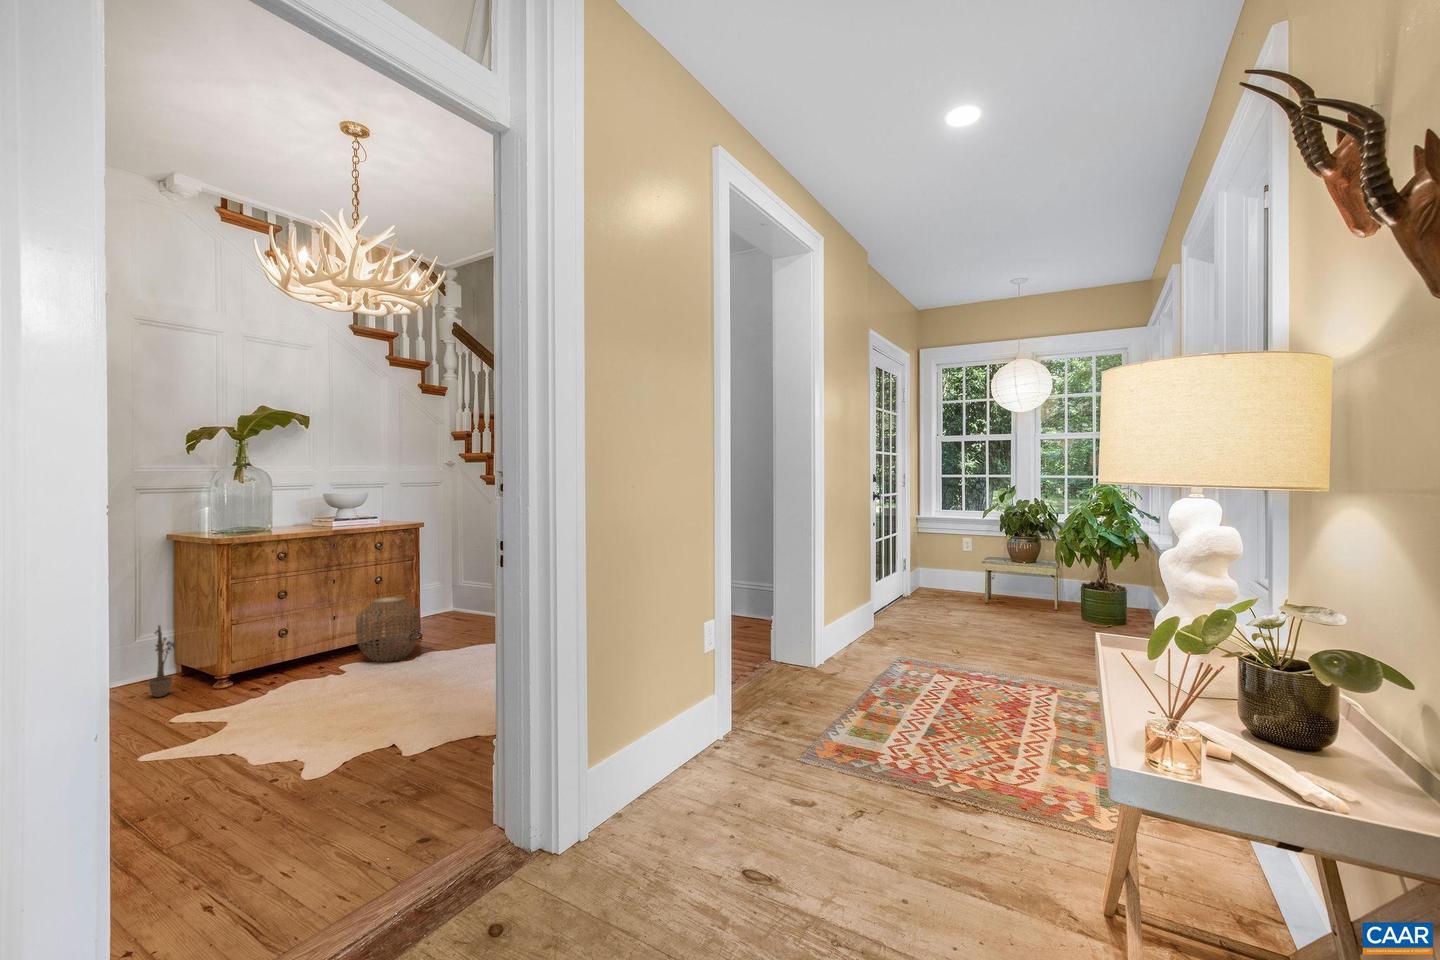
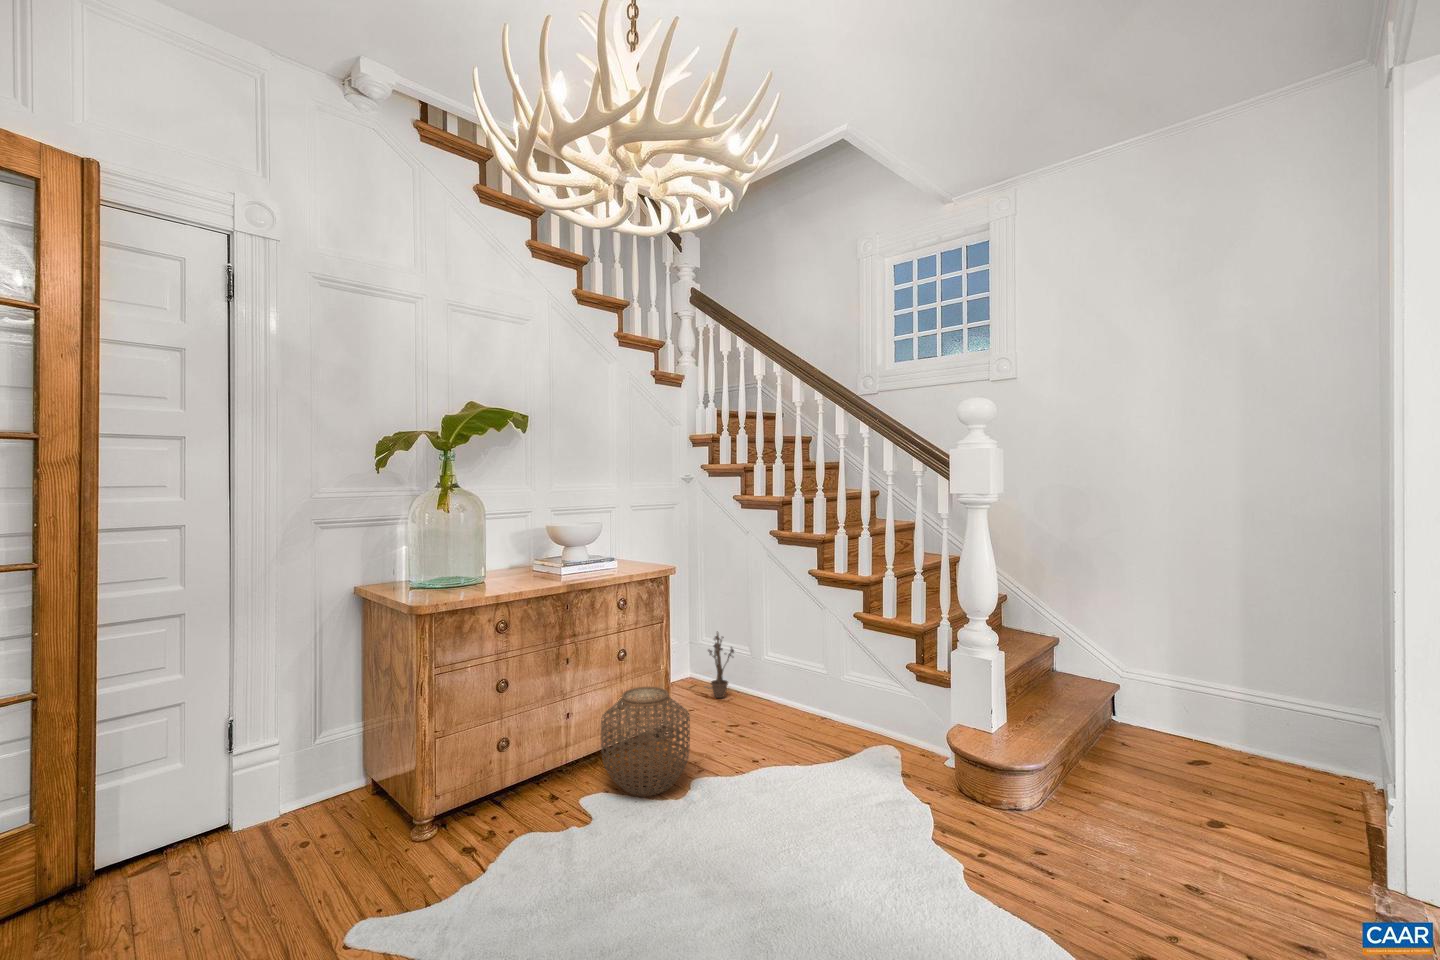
decorative plant: present [148,625,176,697] -> present [706,633,734,698]

